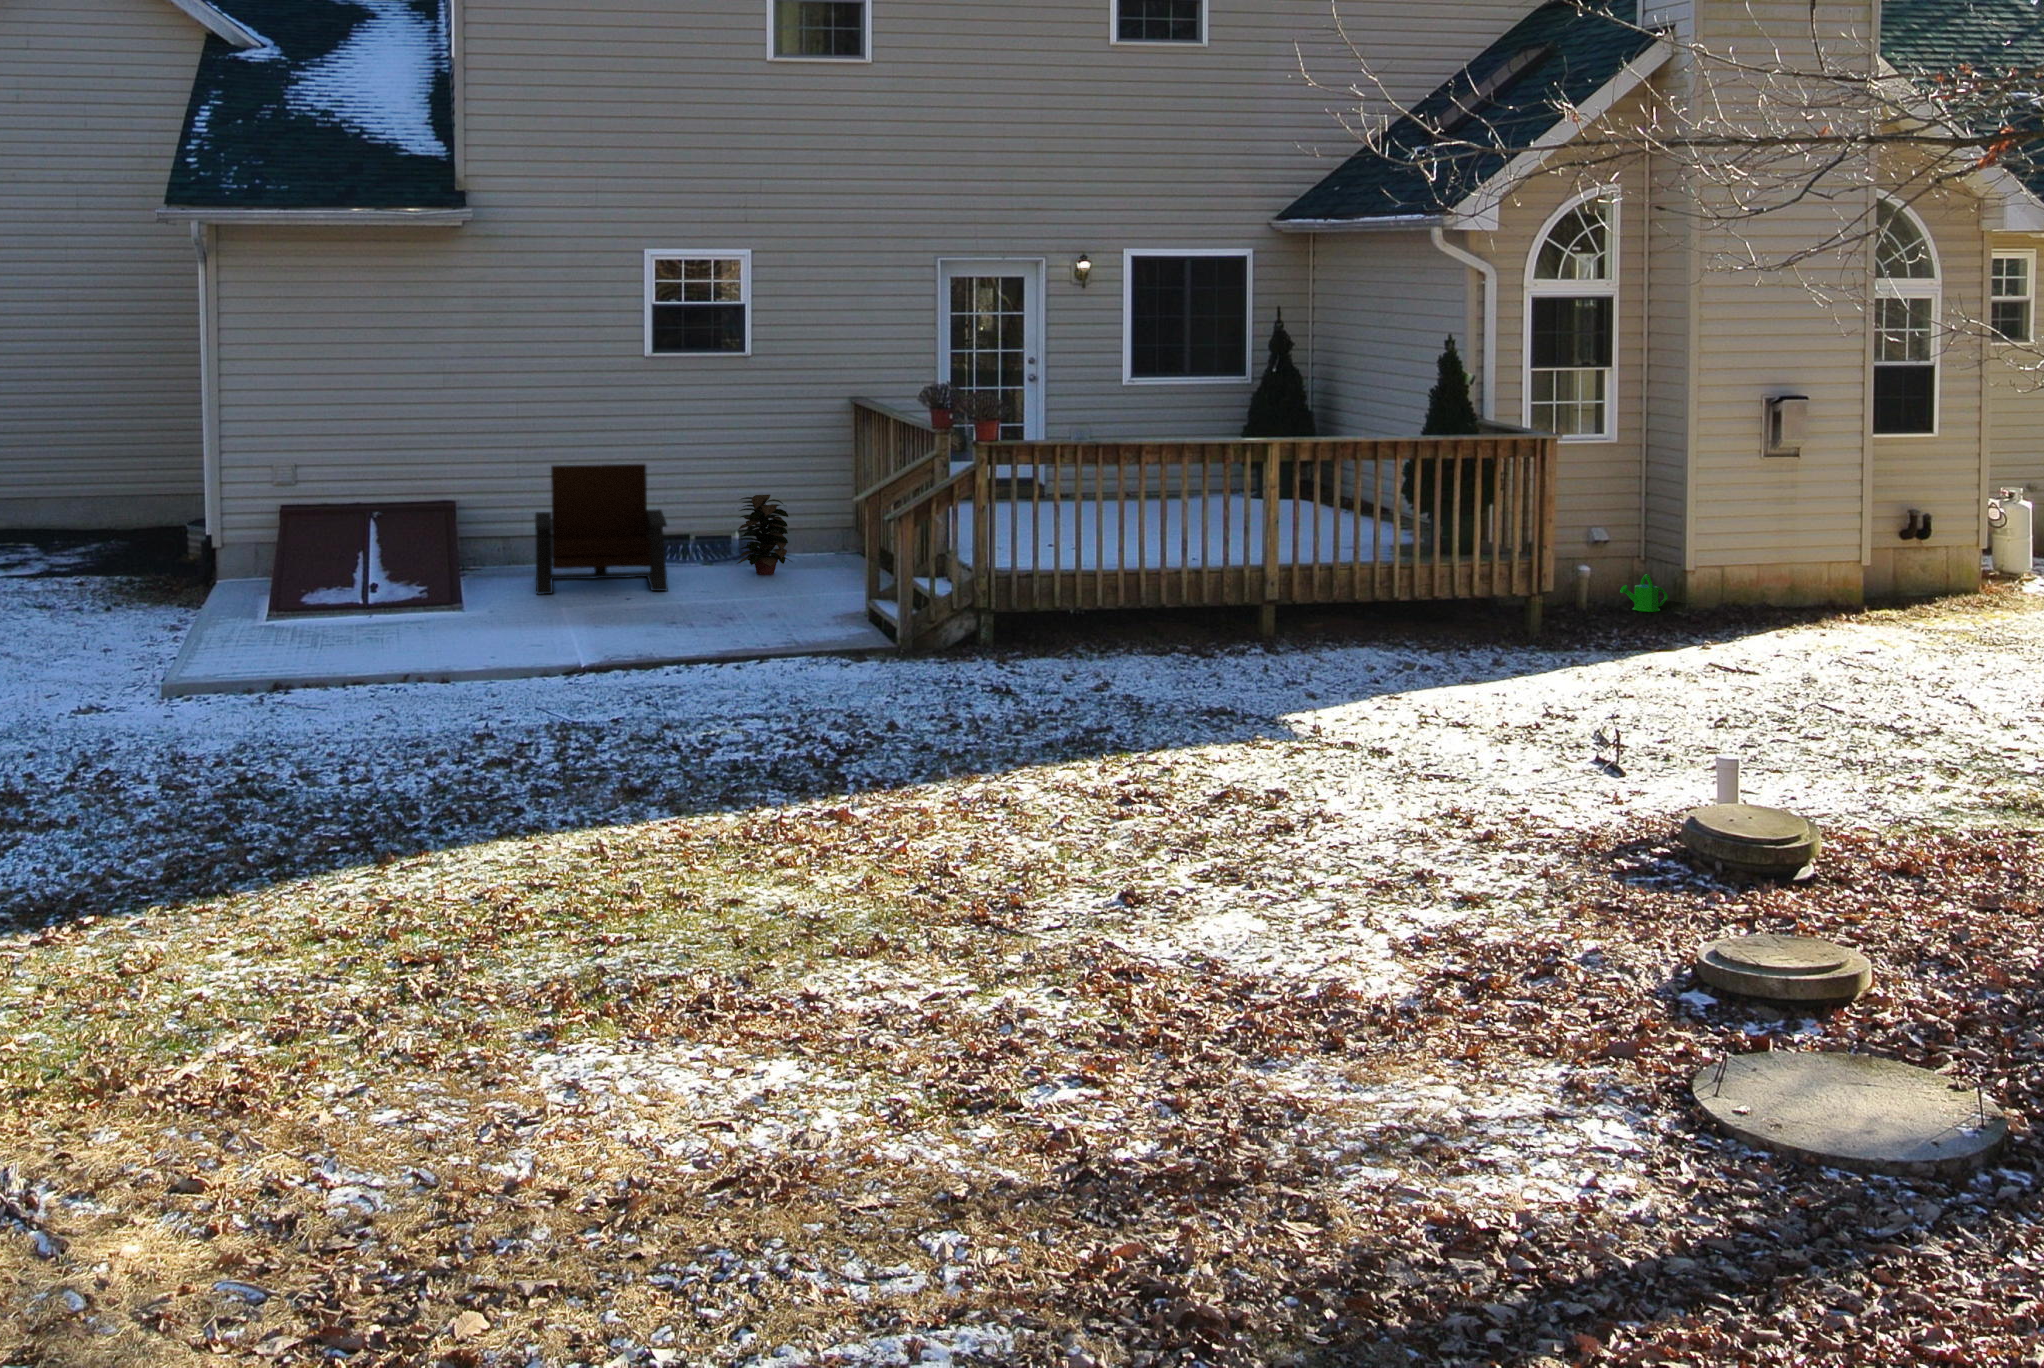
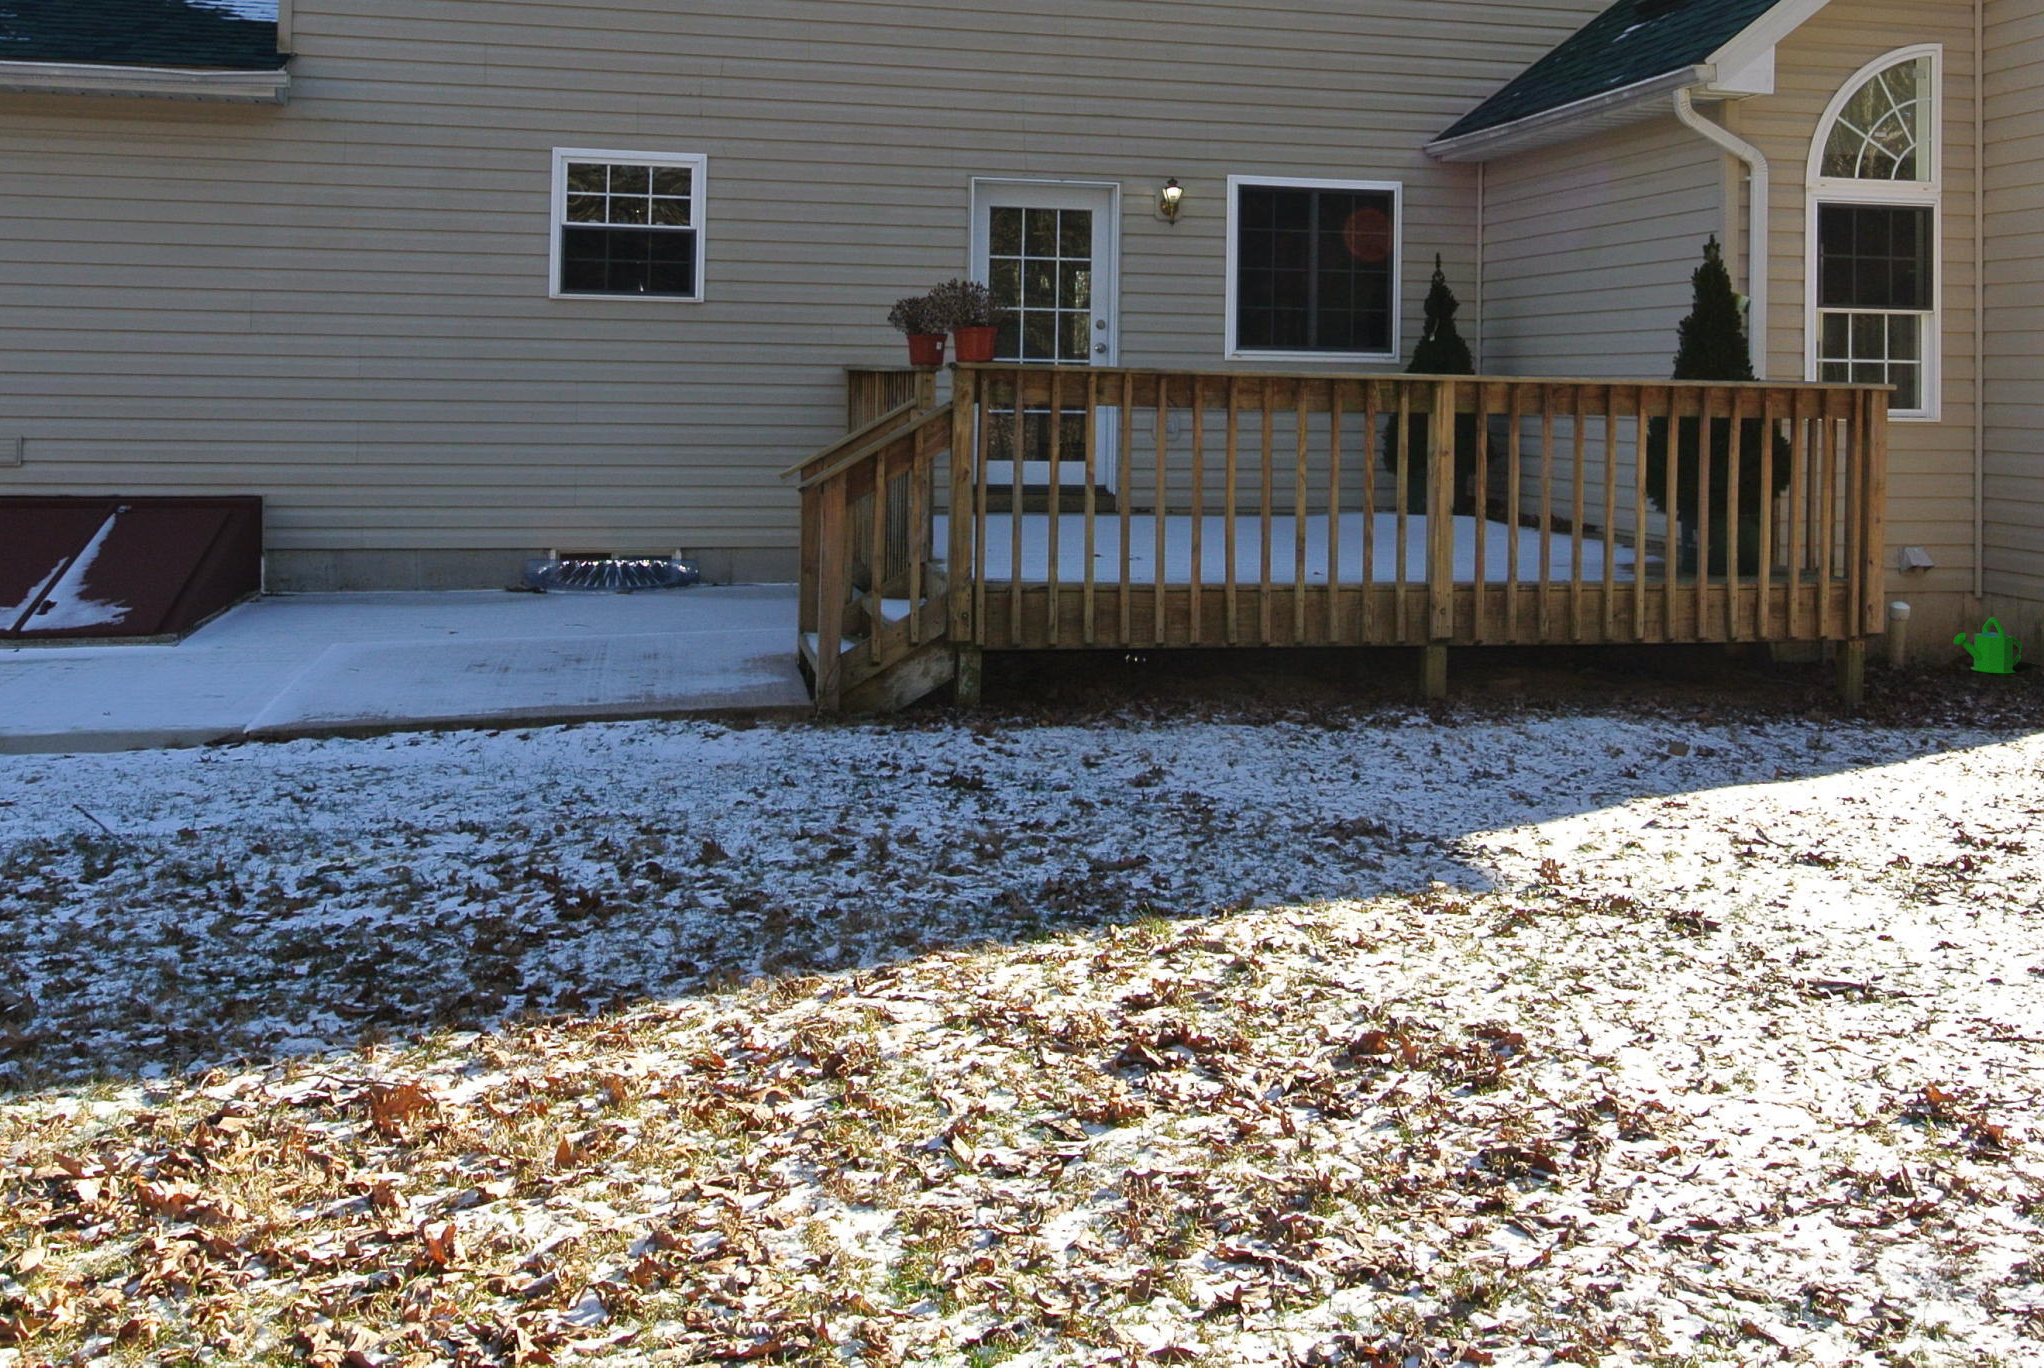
lounge chair: present [535,464,668,594] -> none [345,443,564,626]
decorative plant: present [737,495,790,575] -> none [667,494,752,607]

